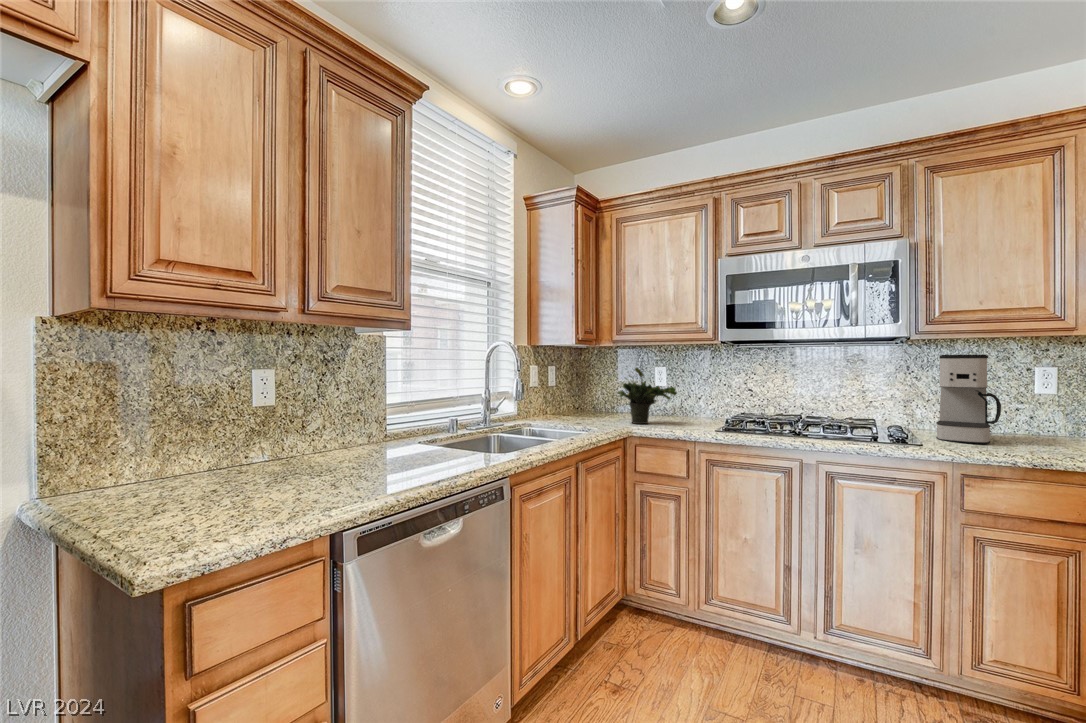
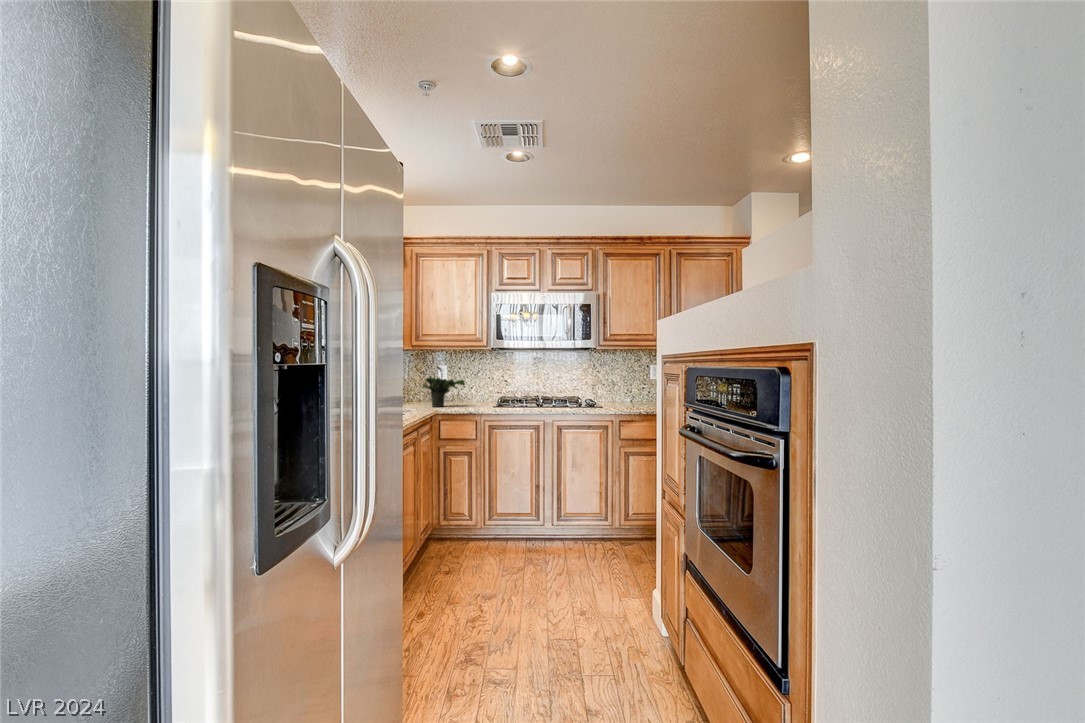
coffee maker: present [936,355,1001,444] -> none [608,358,636,405]

